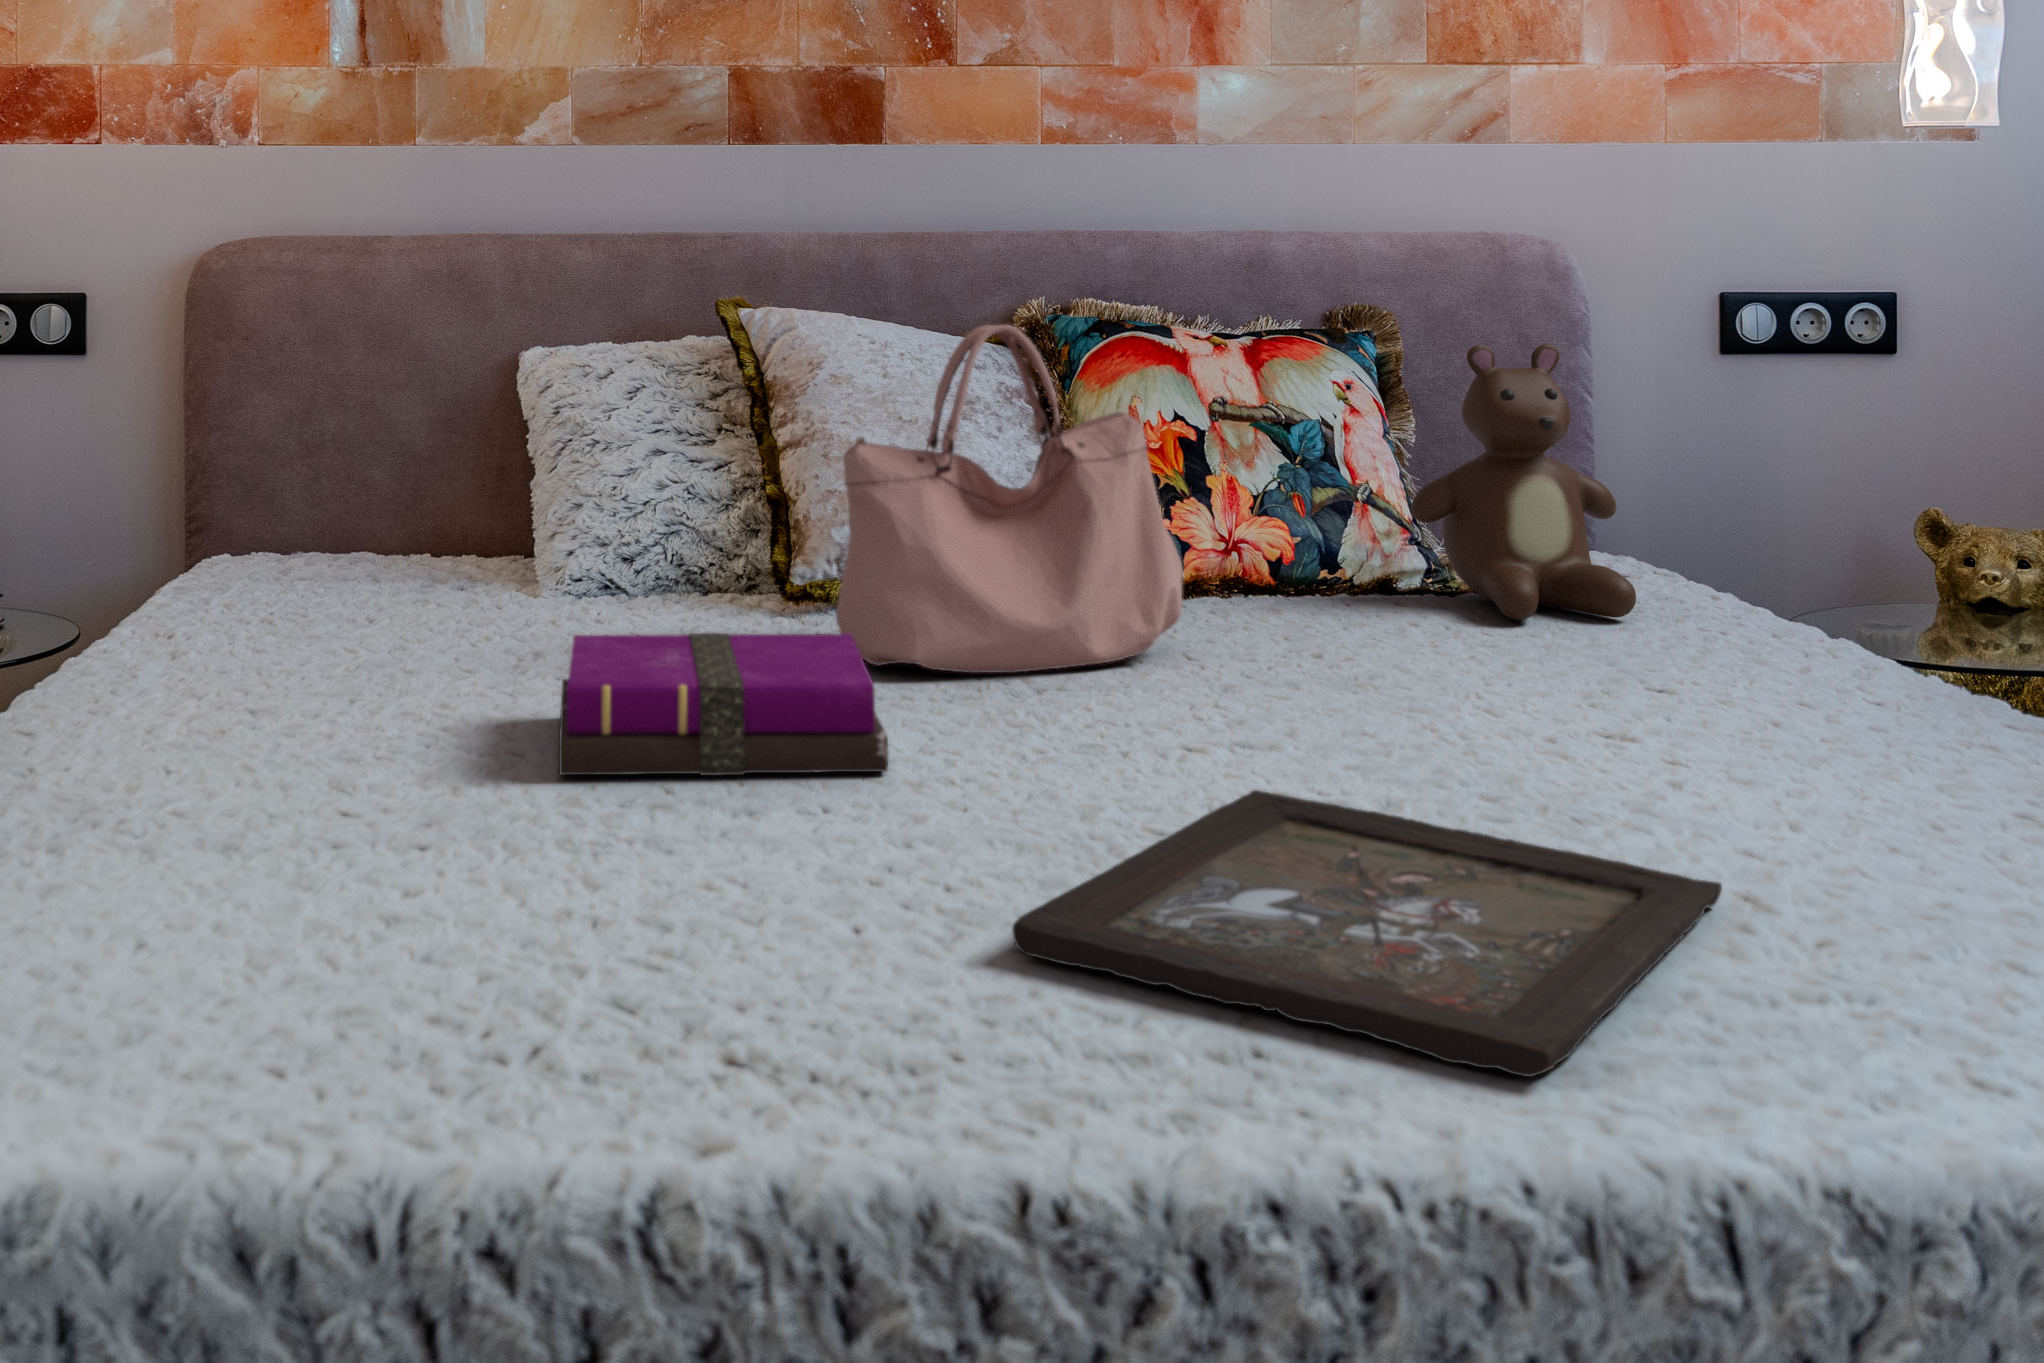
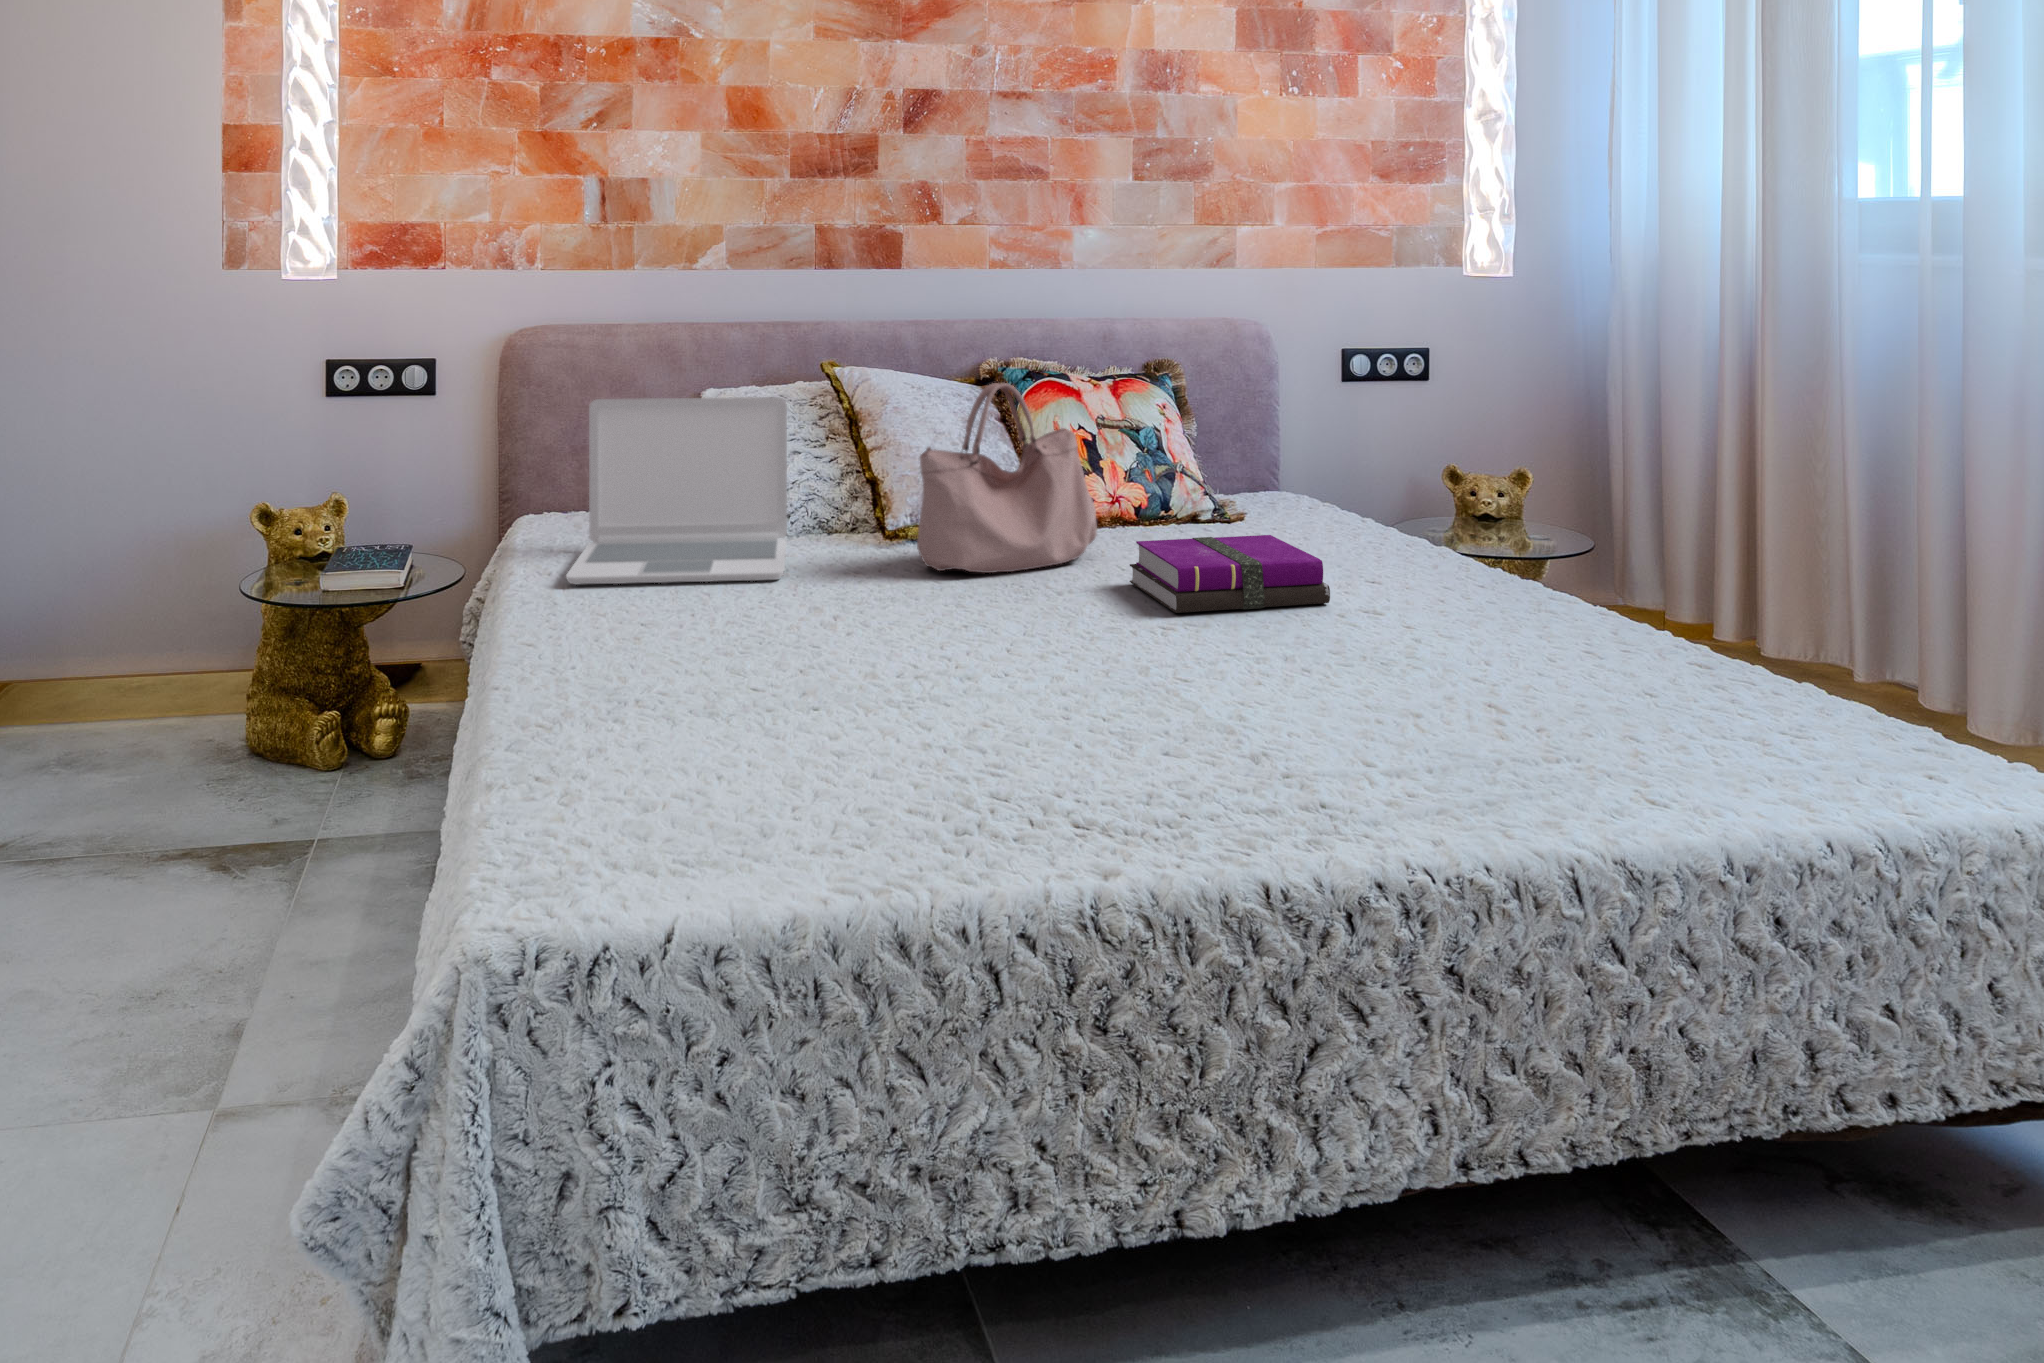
teddy bear: present [1411,344,1636,620] -> none [1204,383,1318,530]
laptop: none [218,346,625,669] -> present [566,397,787,585]
notebook: present [559,633,888,775] -> present [1130,535,1330,613]
tray: present [1012,790,1722,1077] -> none [1071,631,1395,766]

